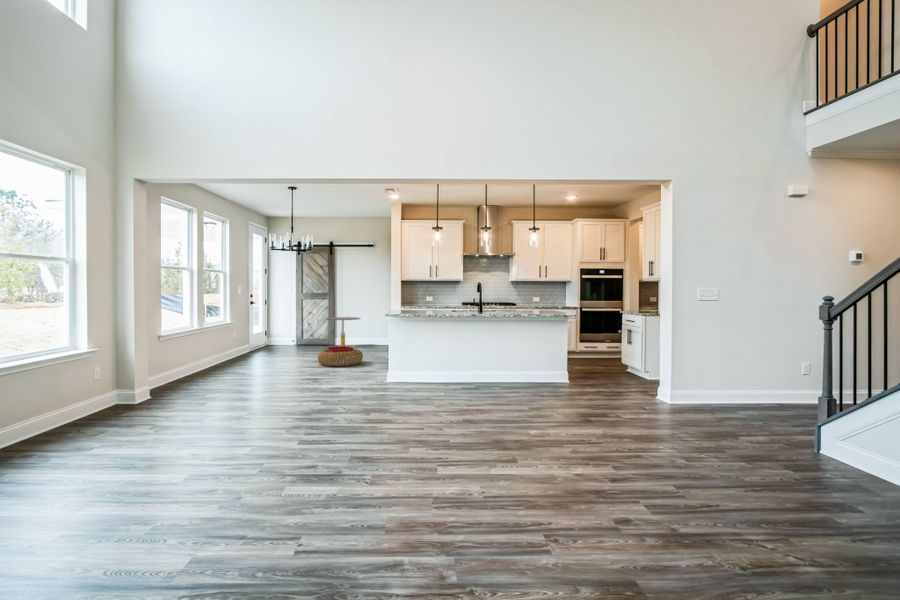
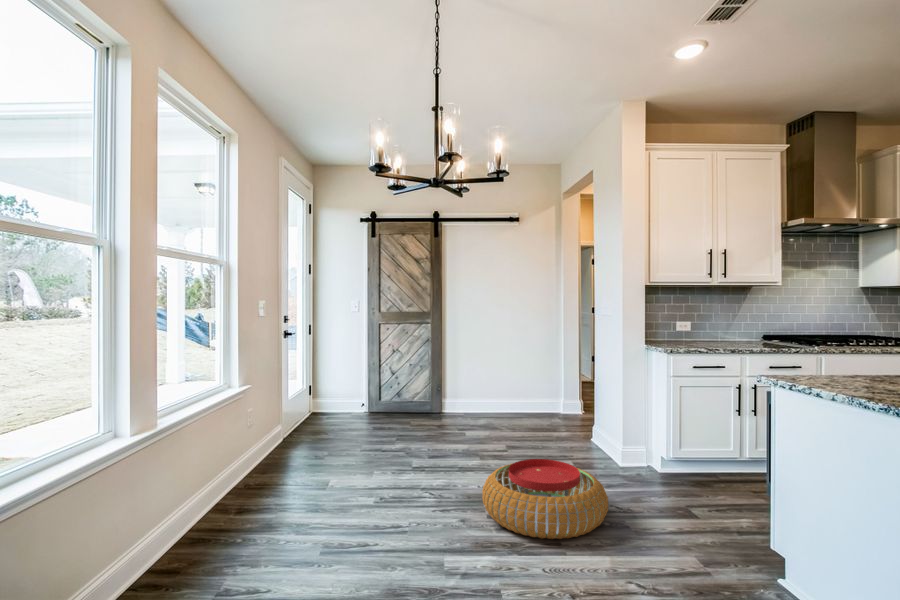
side table: present [325,317,360,347] -> none [431,359,501,428]

